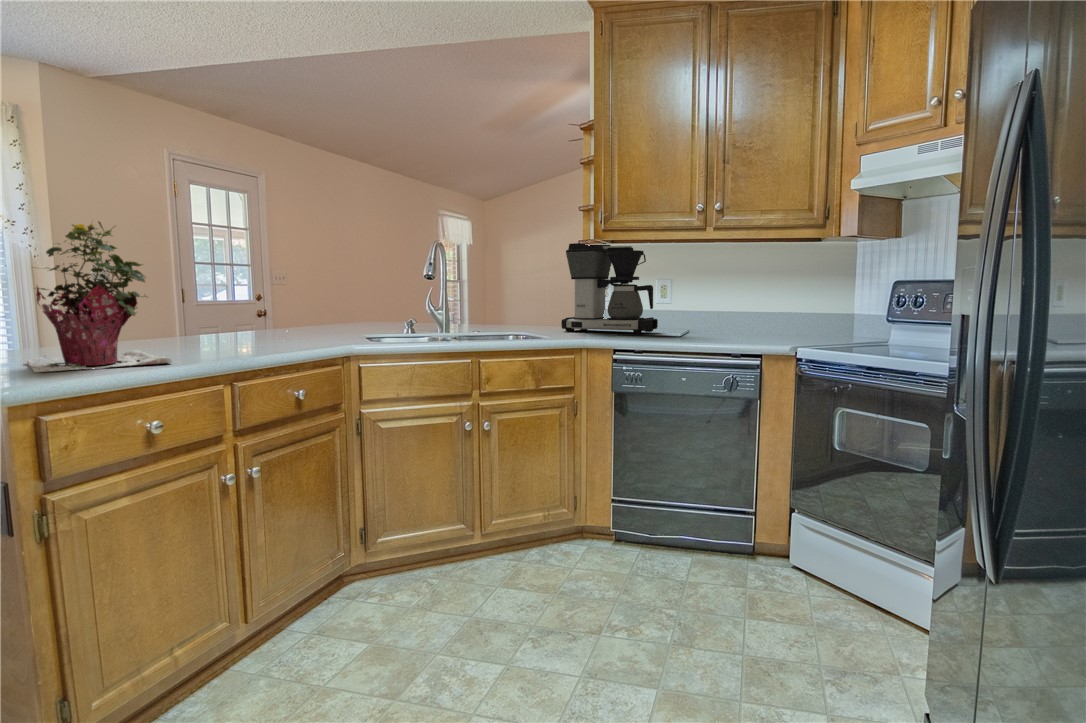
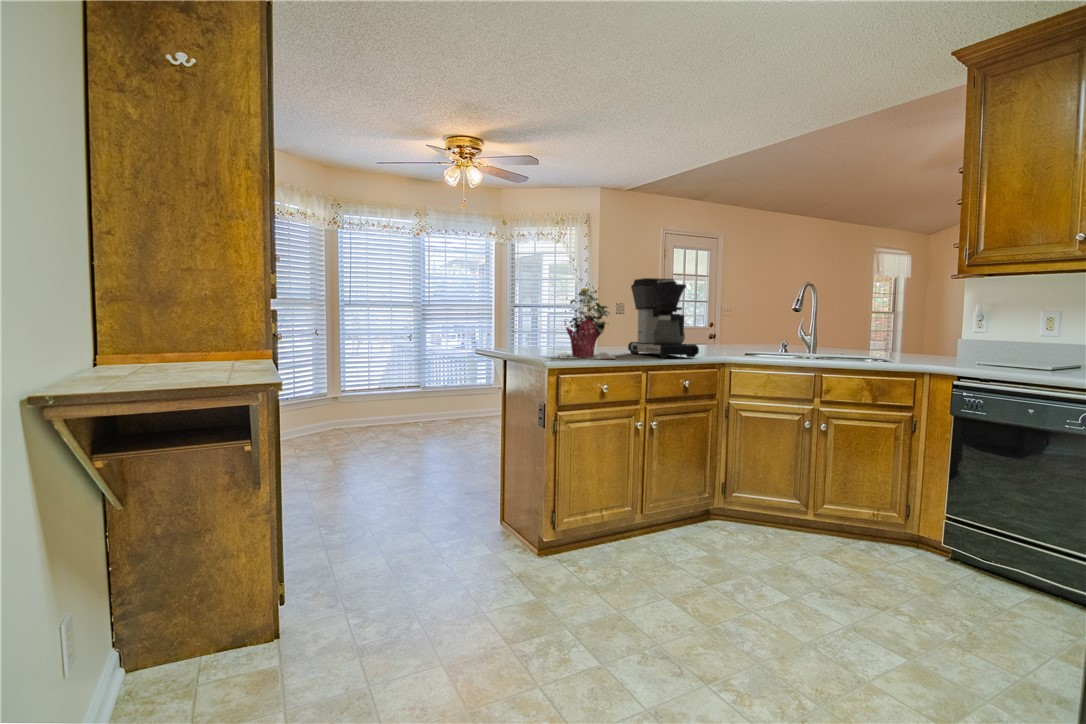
coffee maker: present [561,243,658,334] -> present [628,278,699,358]

